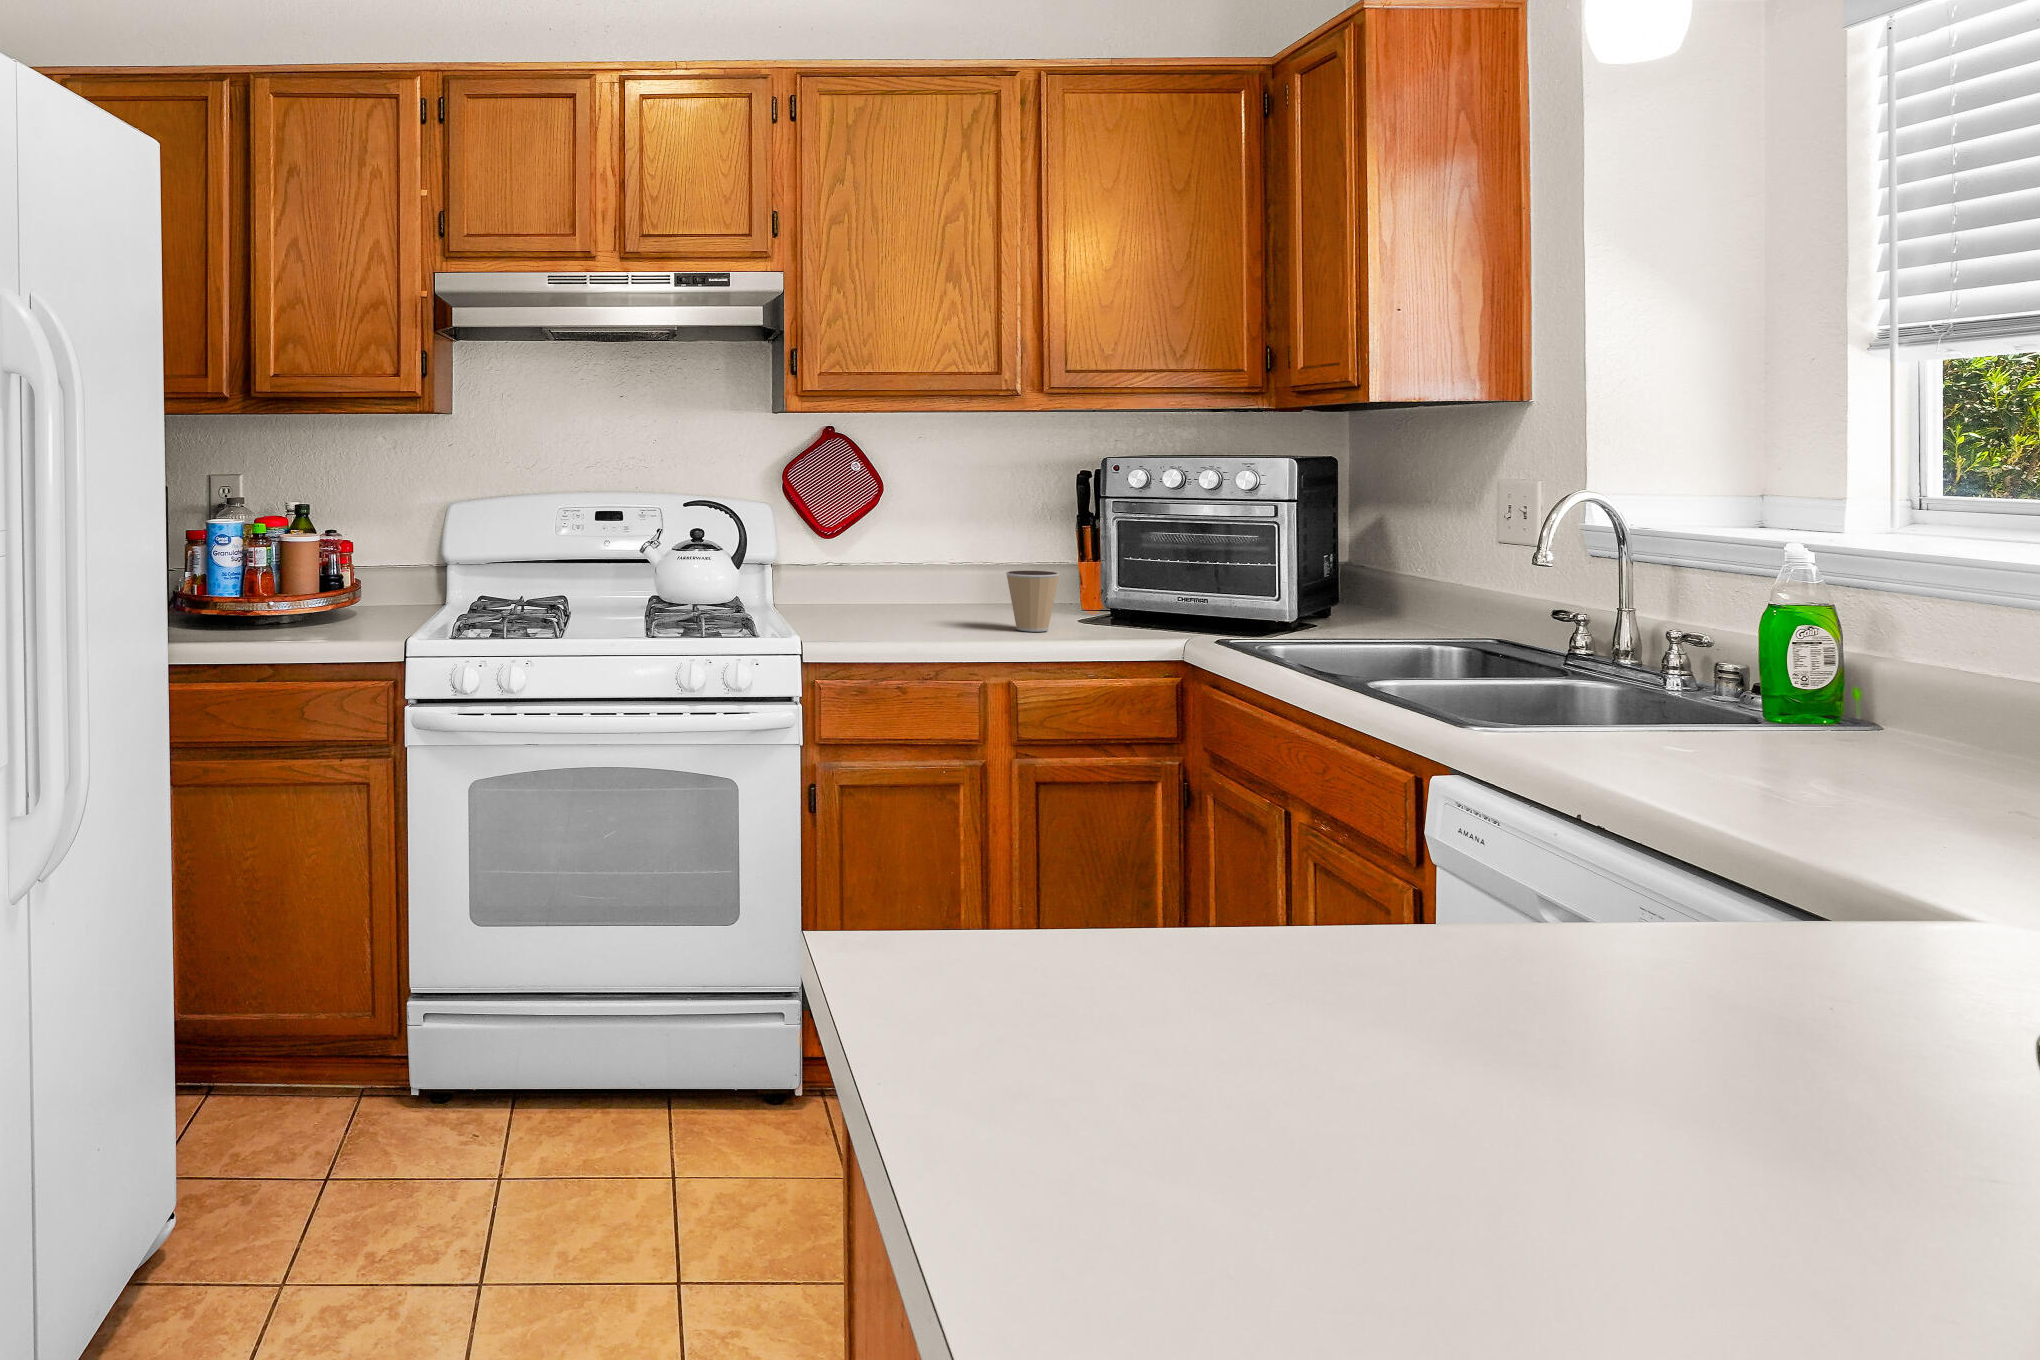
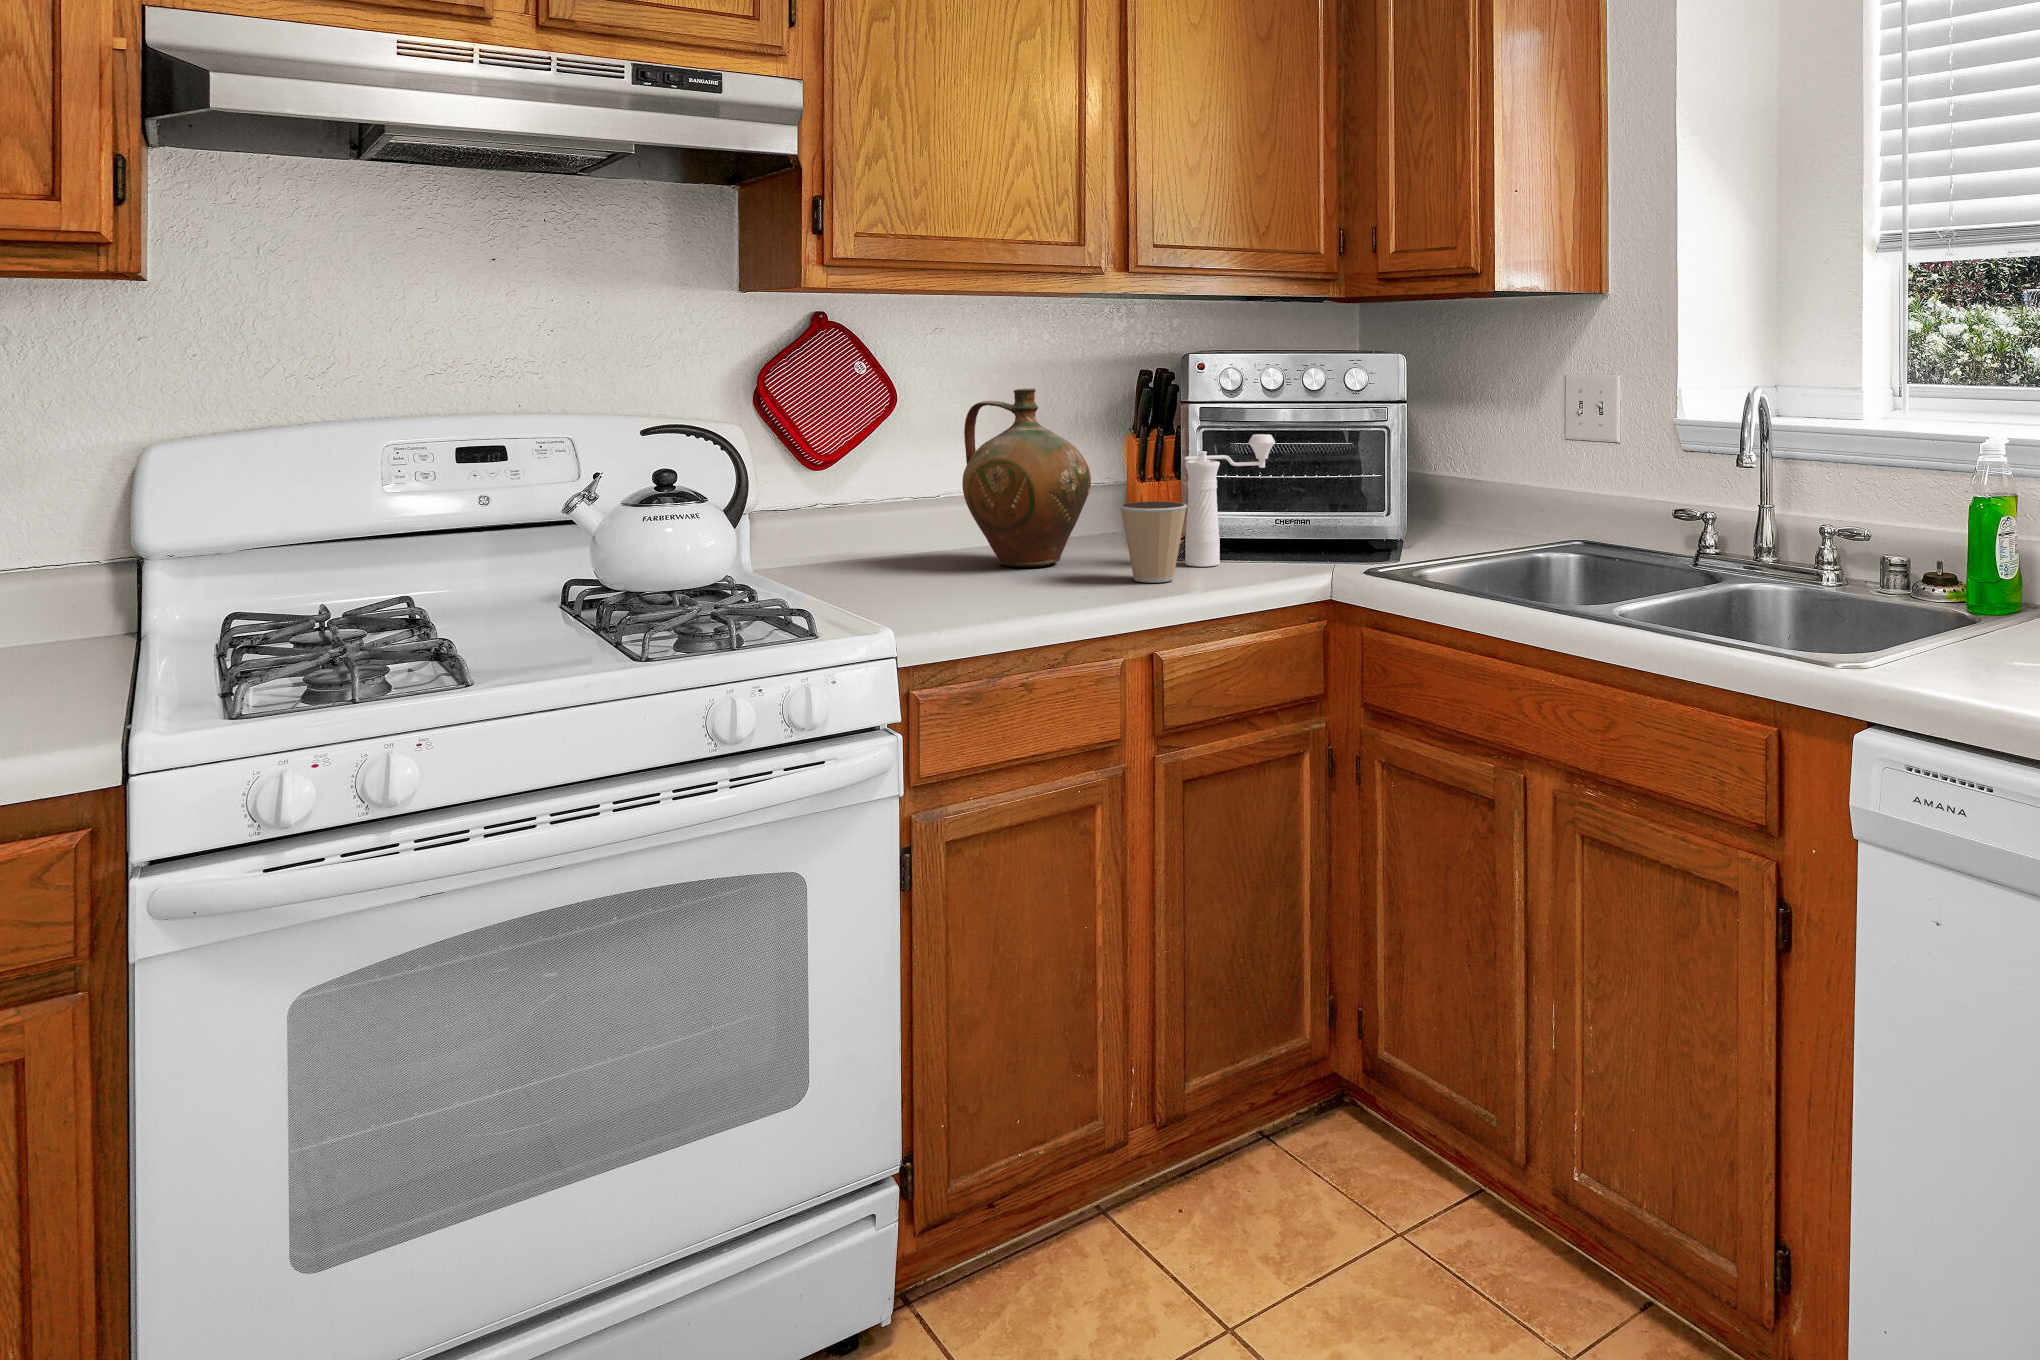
ceramic jug: none [912,483,1010,615] -> present [962,388,1091,567]
pepper mill: none [1079,523,1162,626] -> present [1185,434,1275,567]

